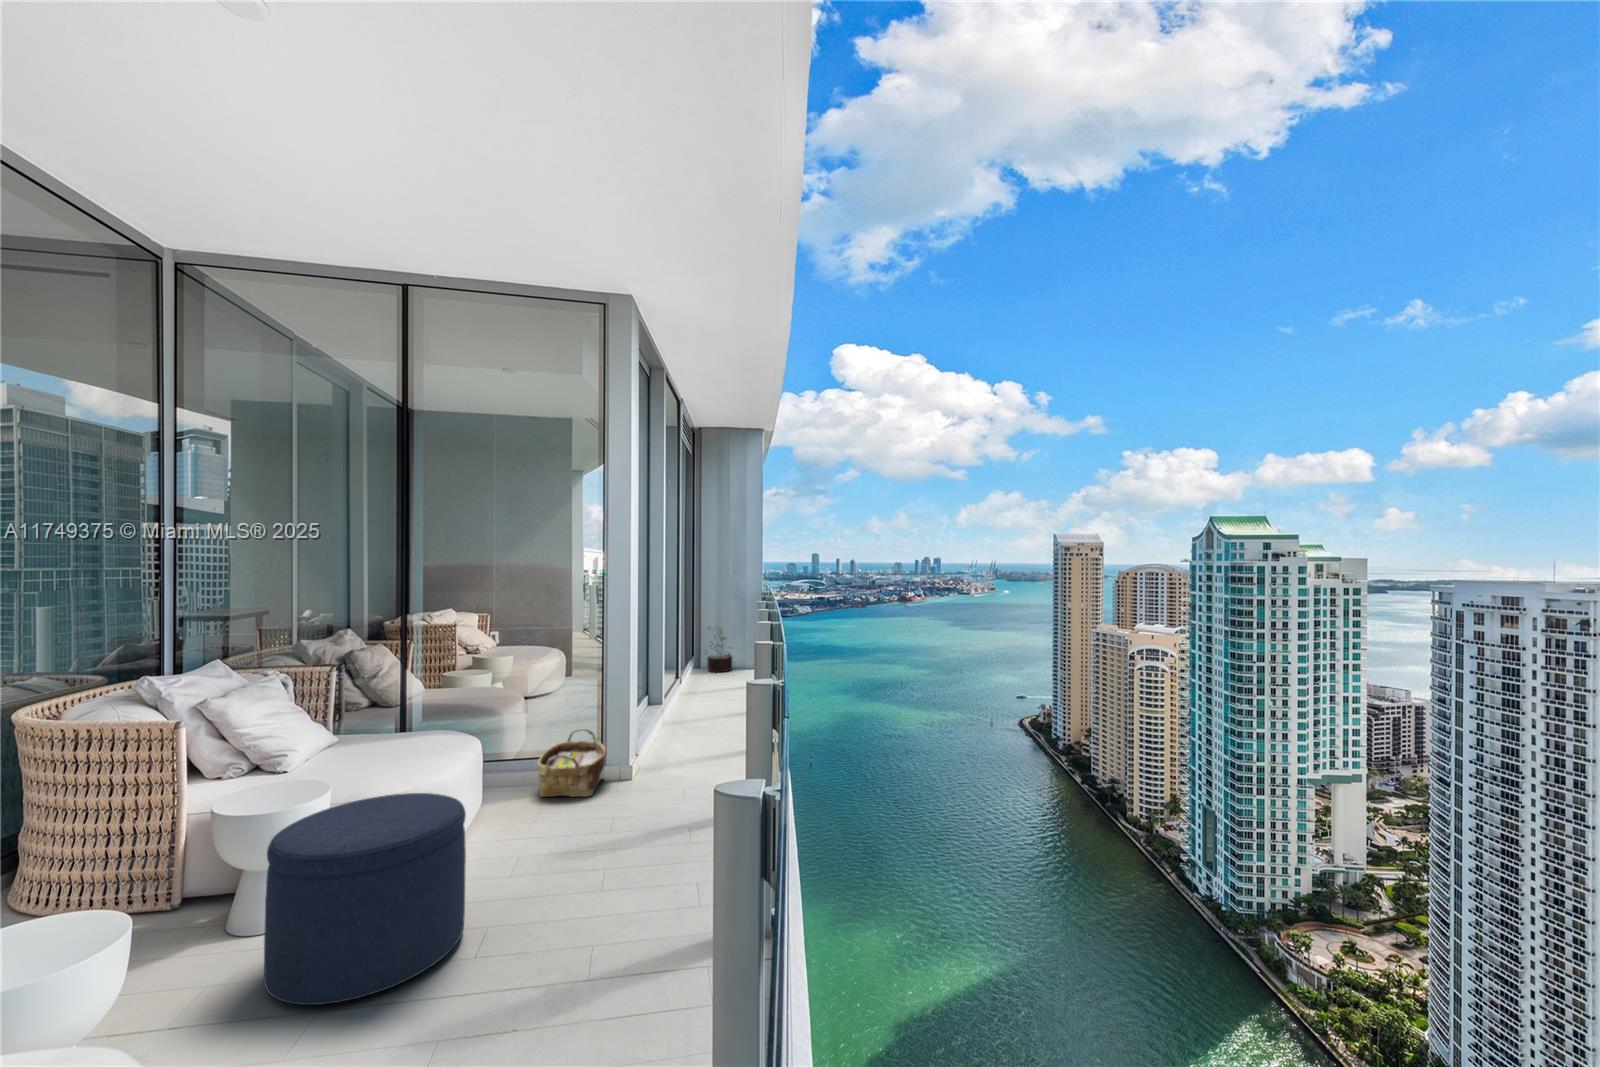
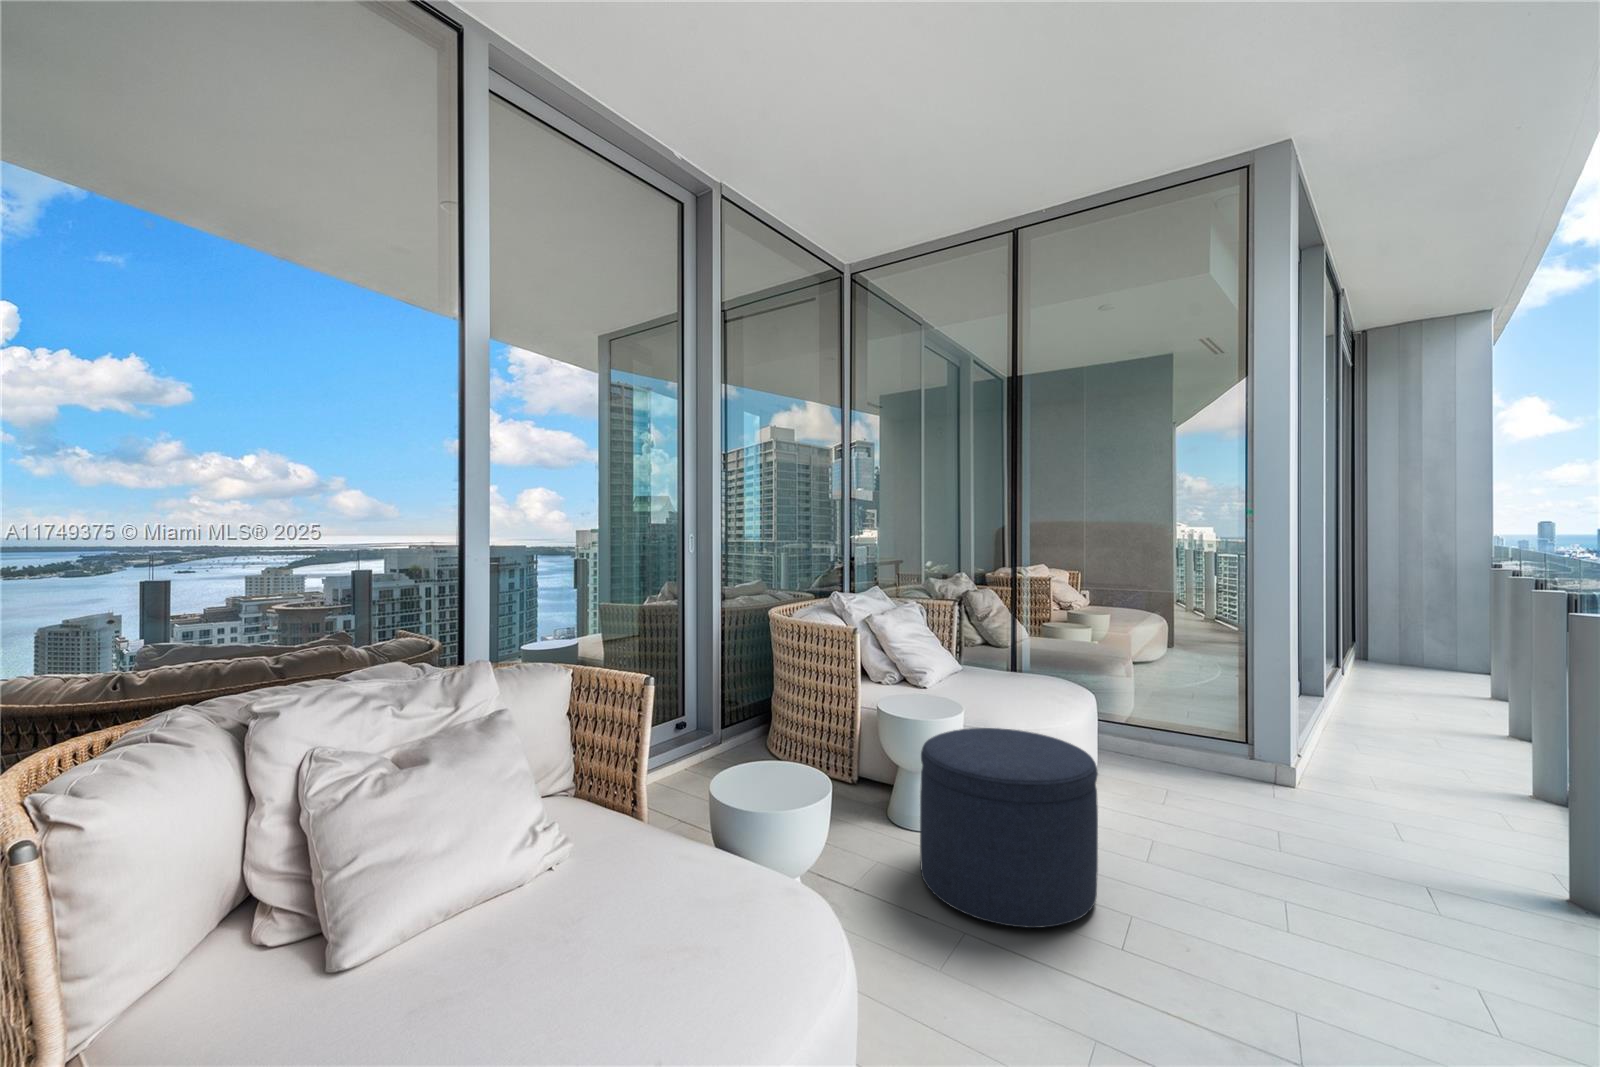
decorative plant: present [705,626,732,672] -> none [1372,604,1428,672]
woven basket: present [537,728,607,797] -> none [1158,706,1248,790]

